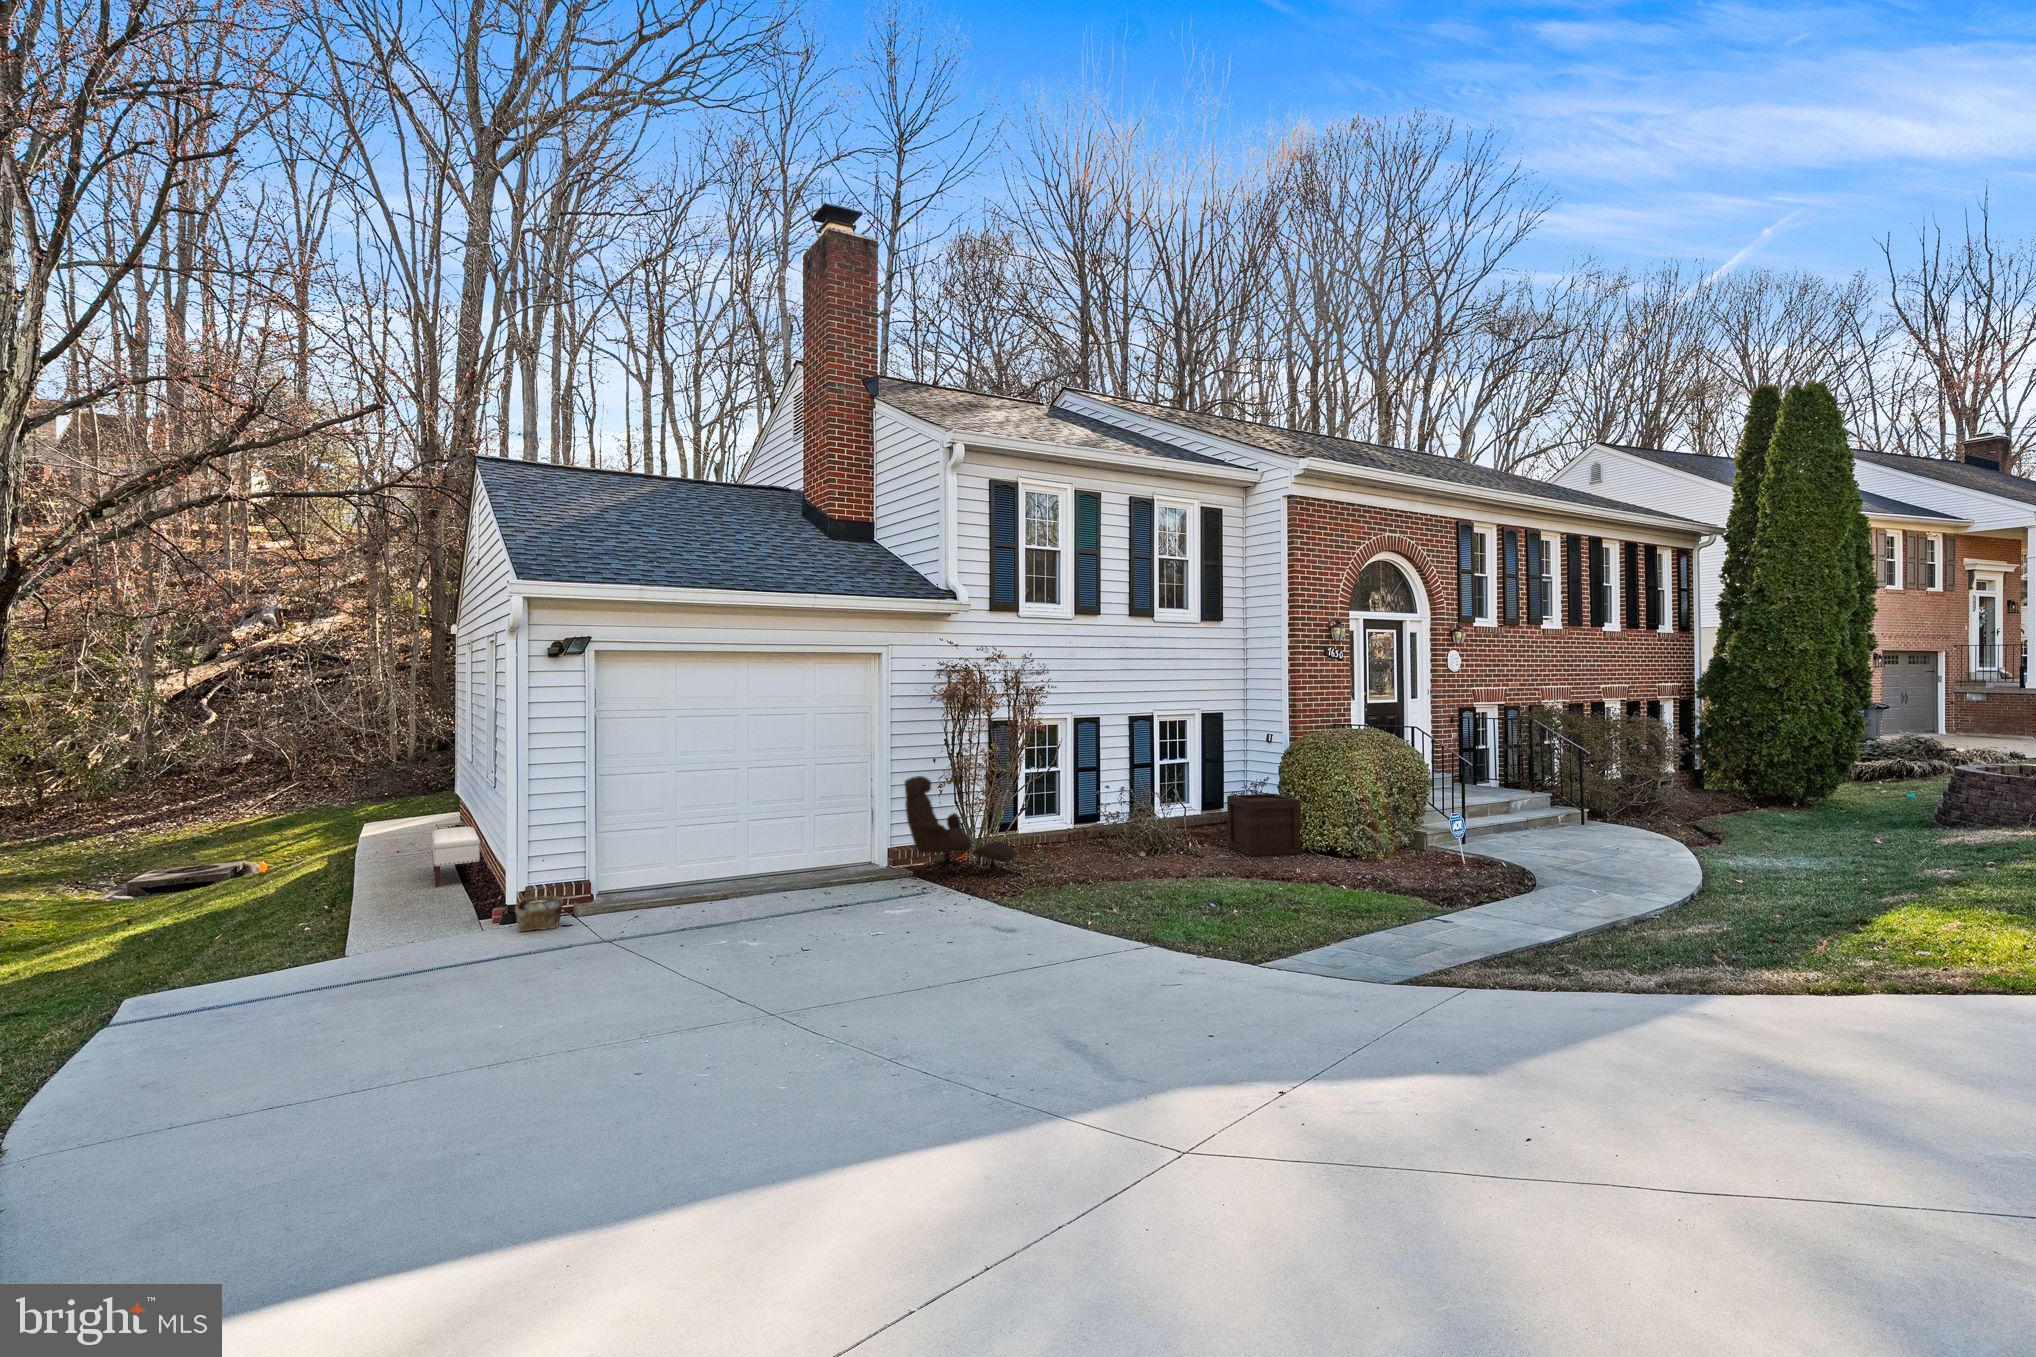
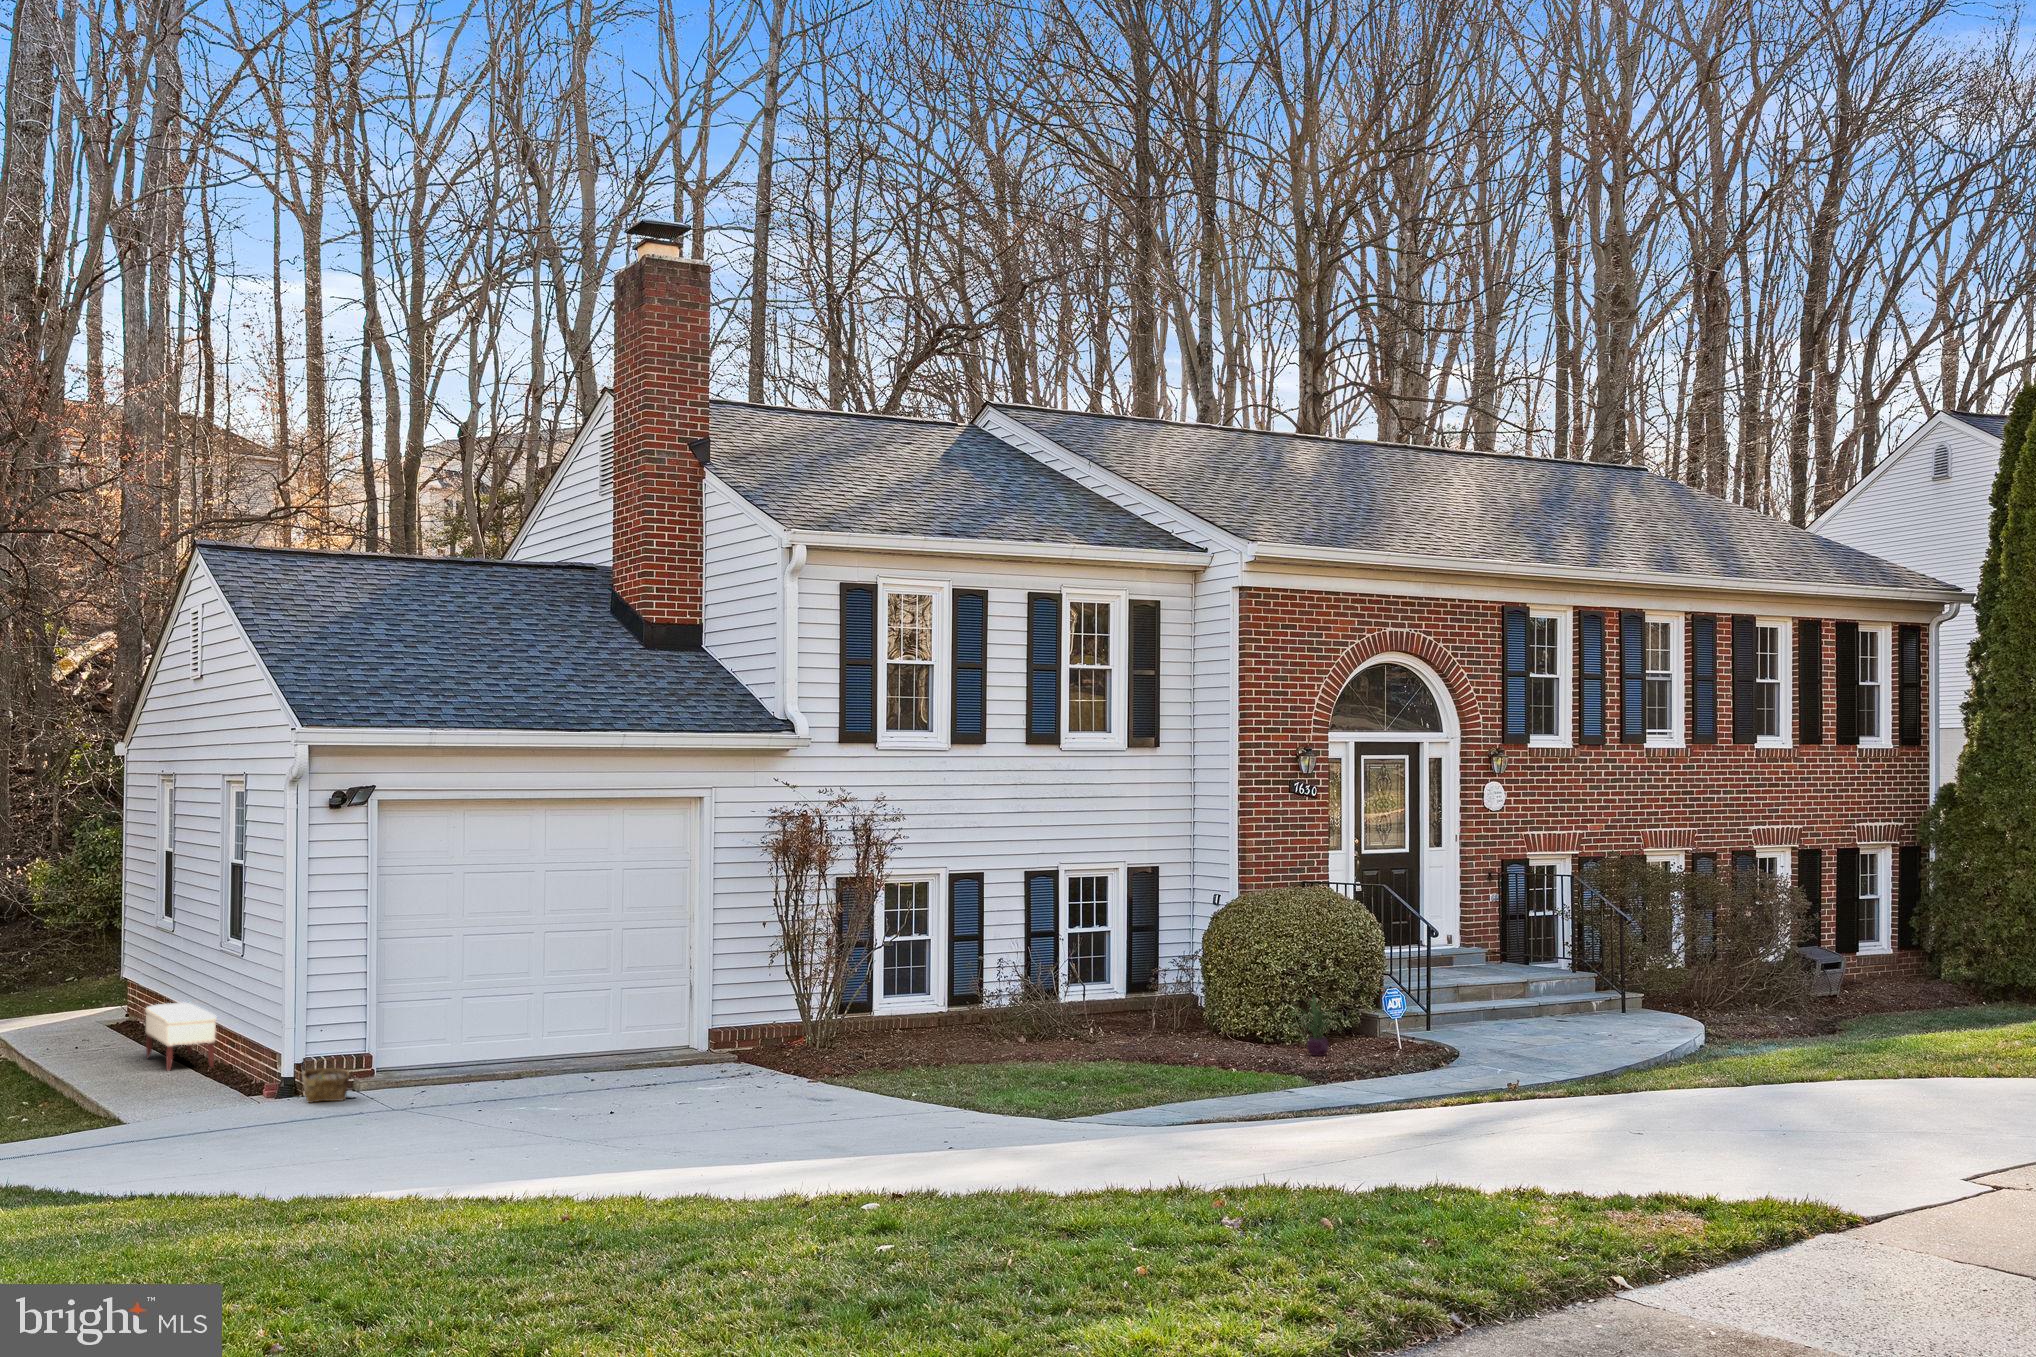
lounge chair: present [904,776,1015,878] -> none [727,944,860,1067]
wooden crate: present [1227,794,1302,857] -> none [1139,973,1221,1050]
decorative plant: none [1369,812,1421,863] -> present [1306,995,1341,1056]

